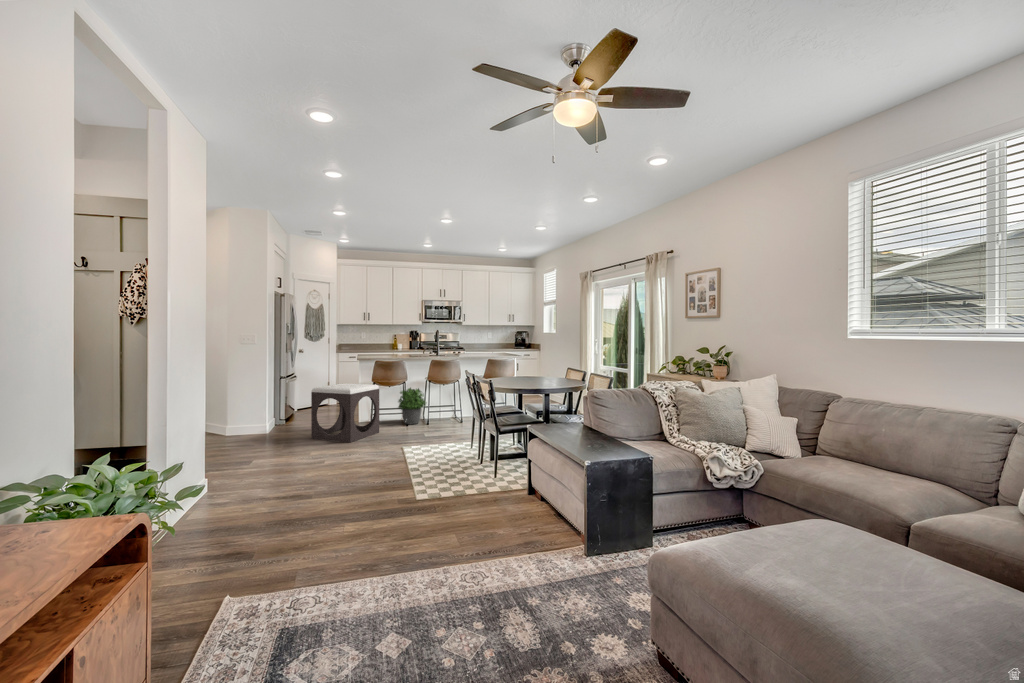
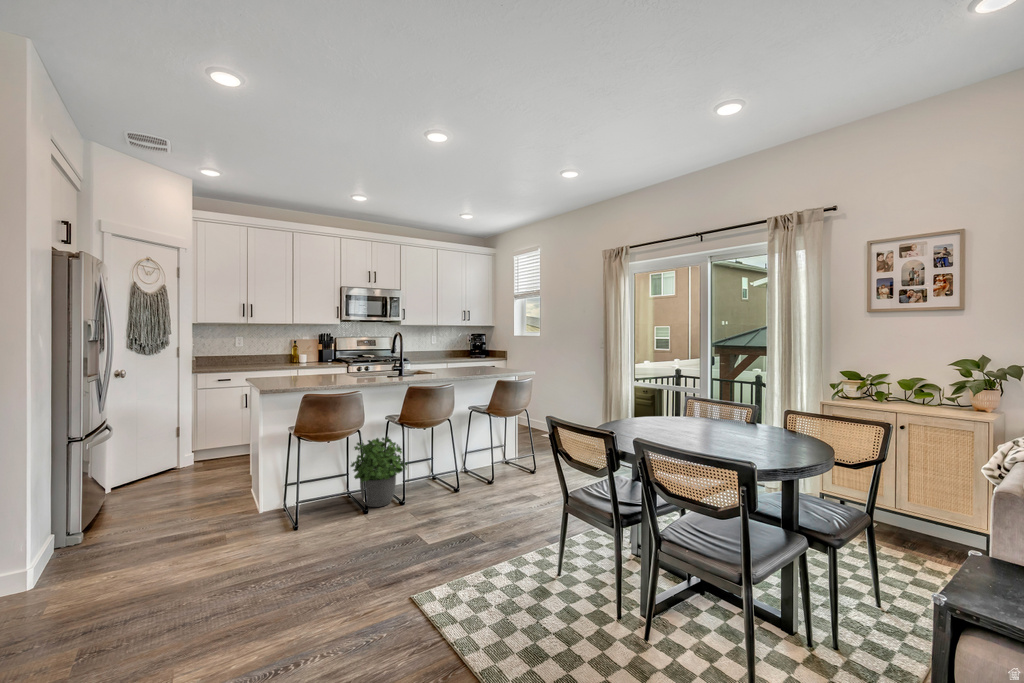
footstool: present [311,383,379,442] -> none [174,446,334,596]

